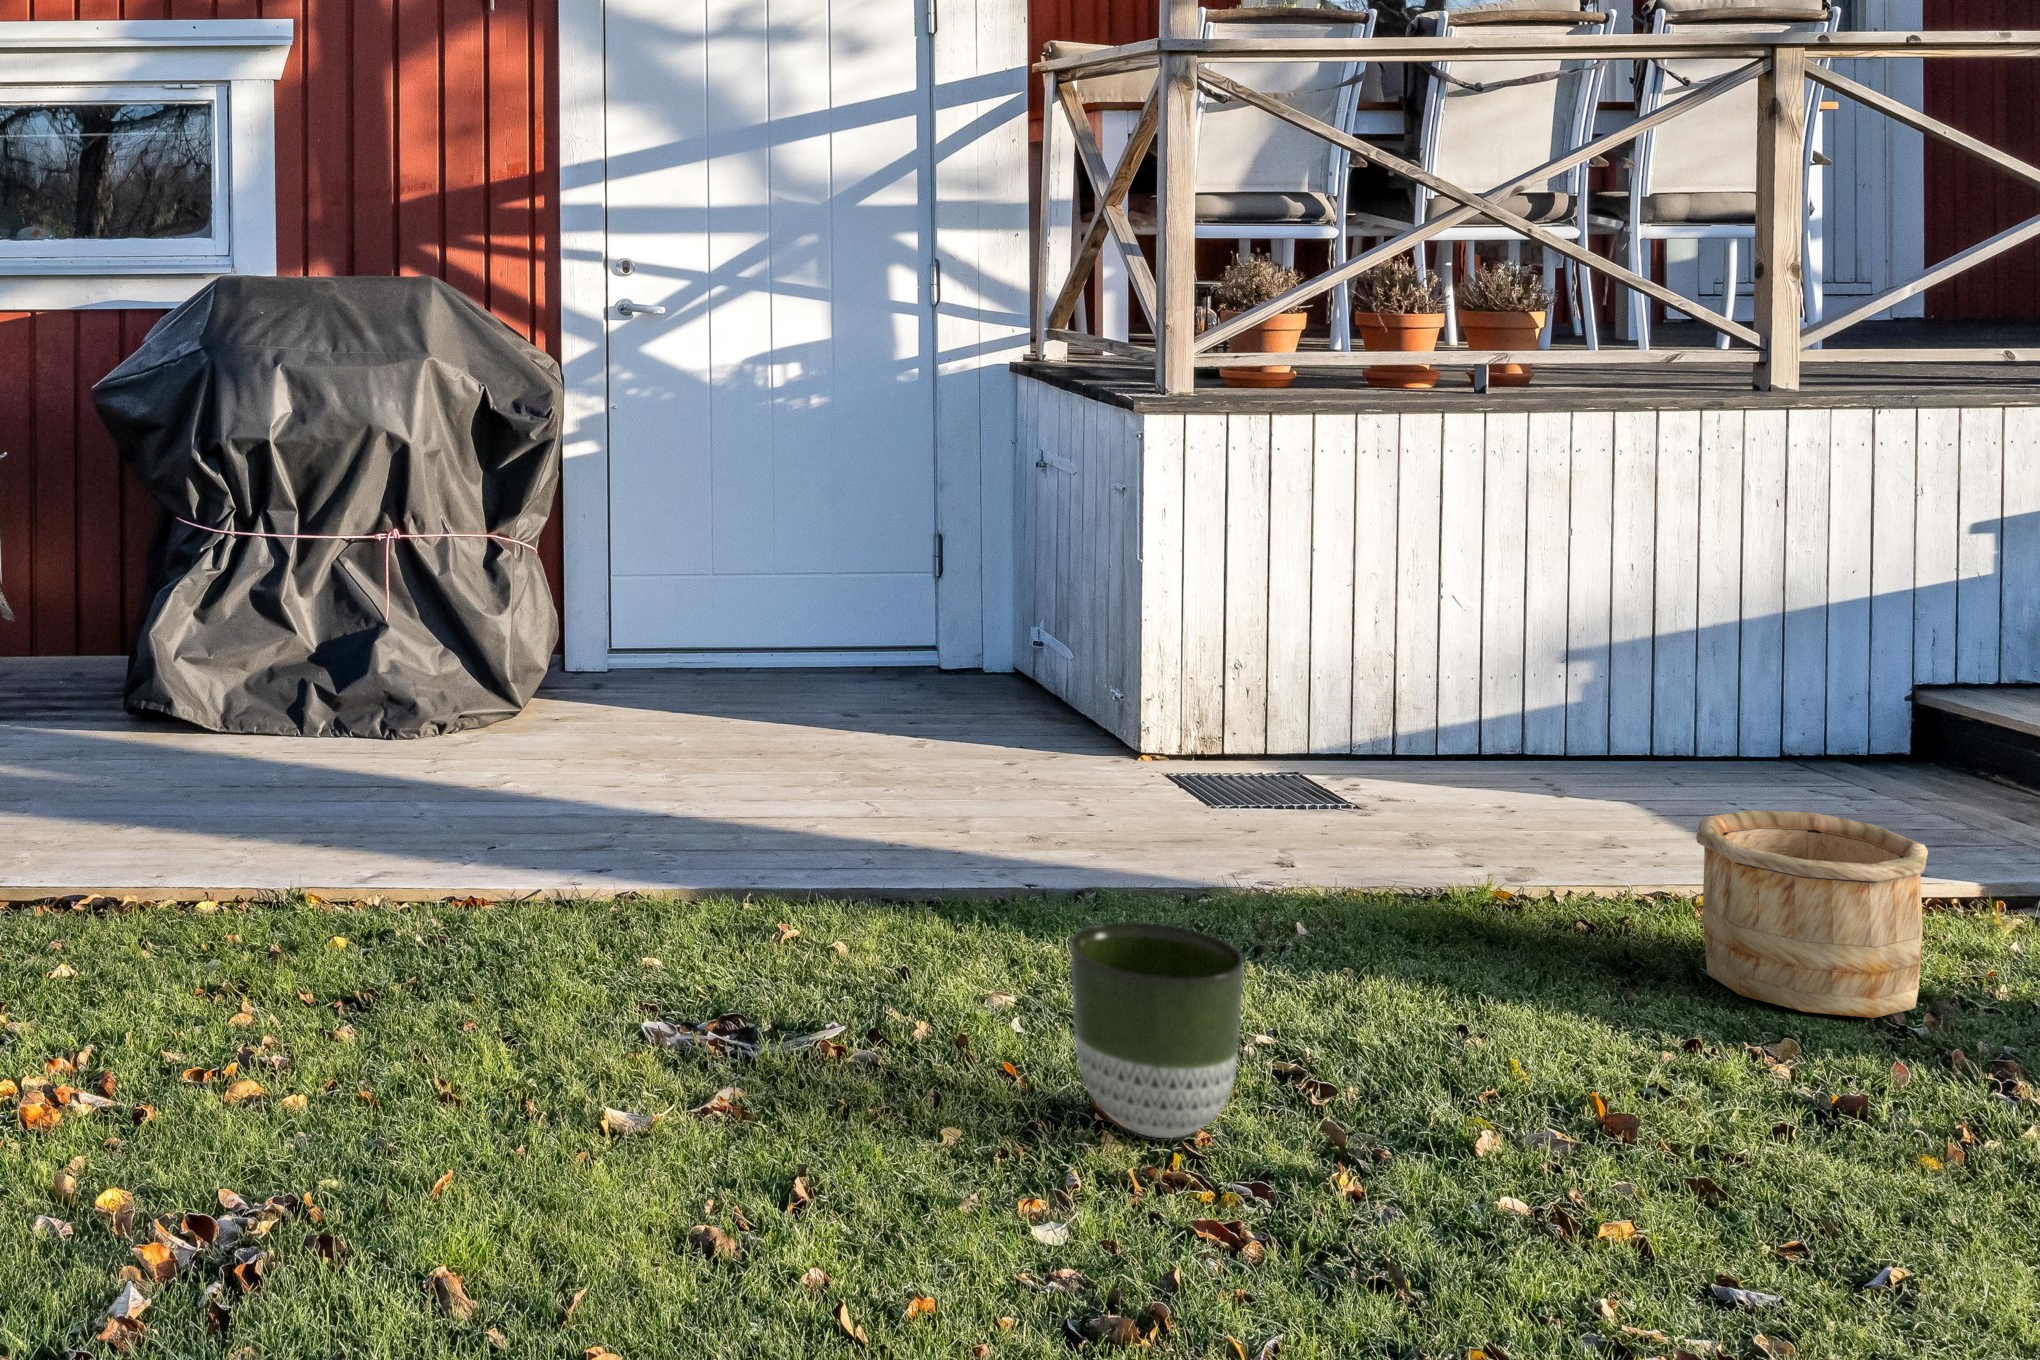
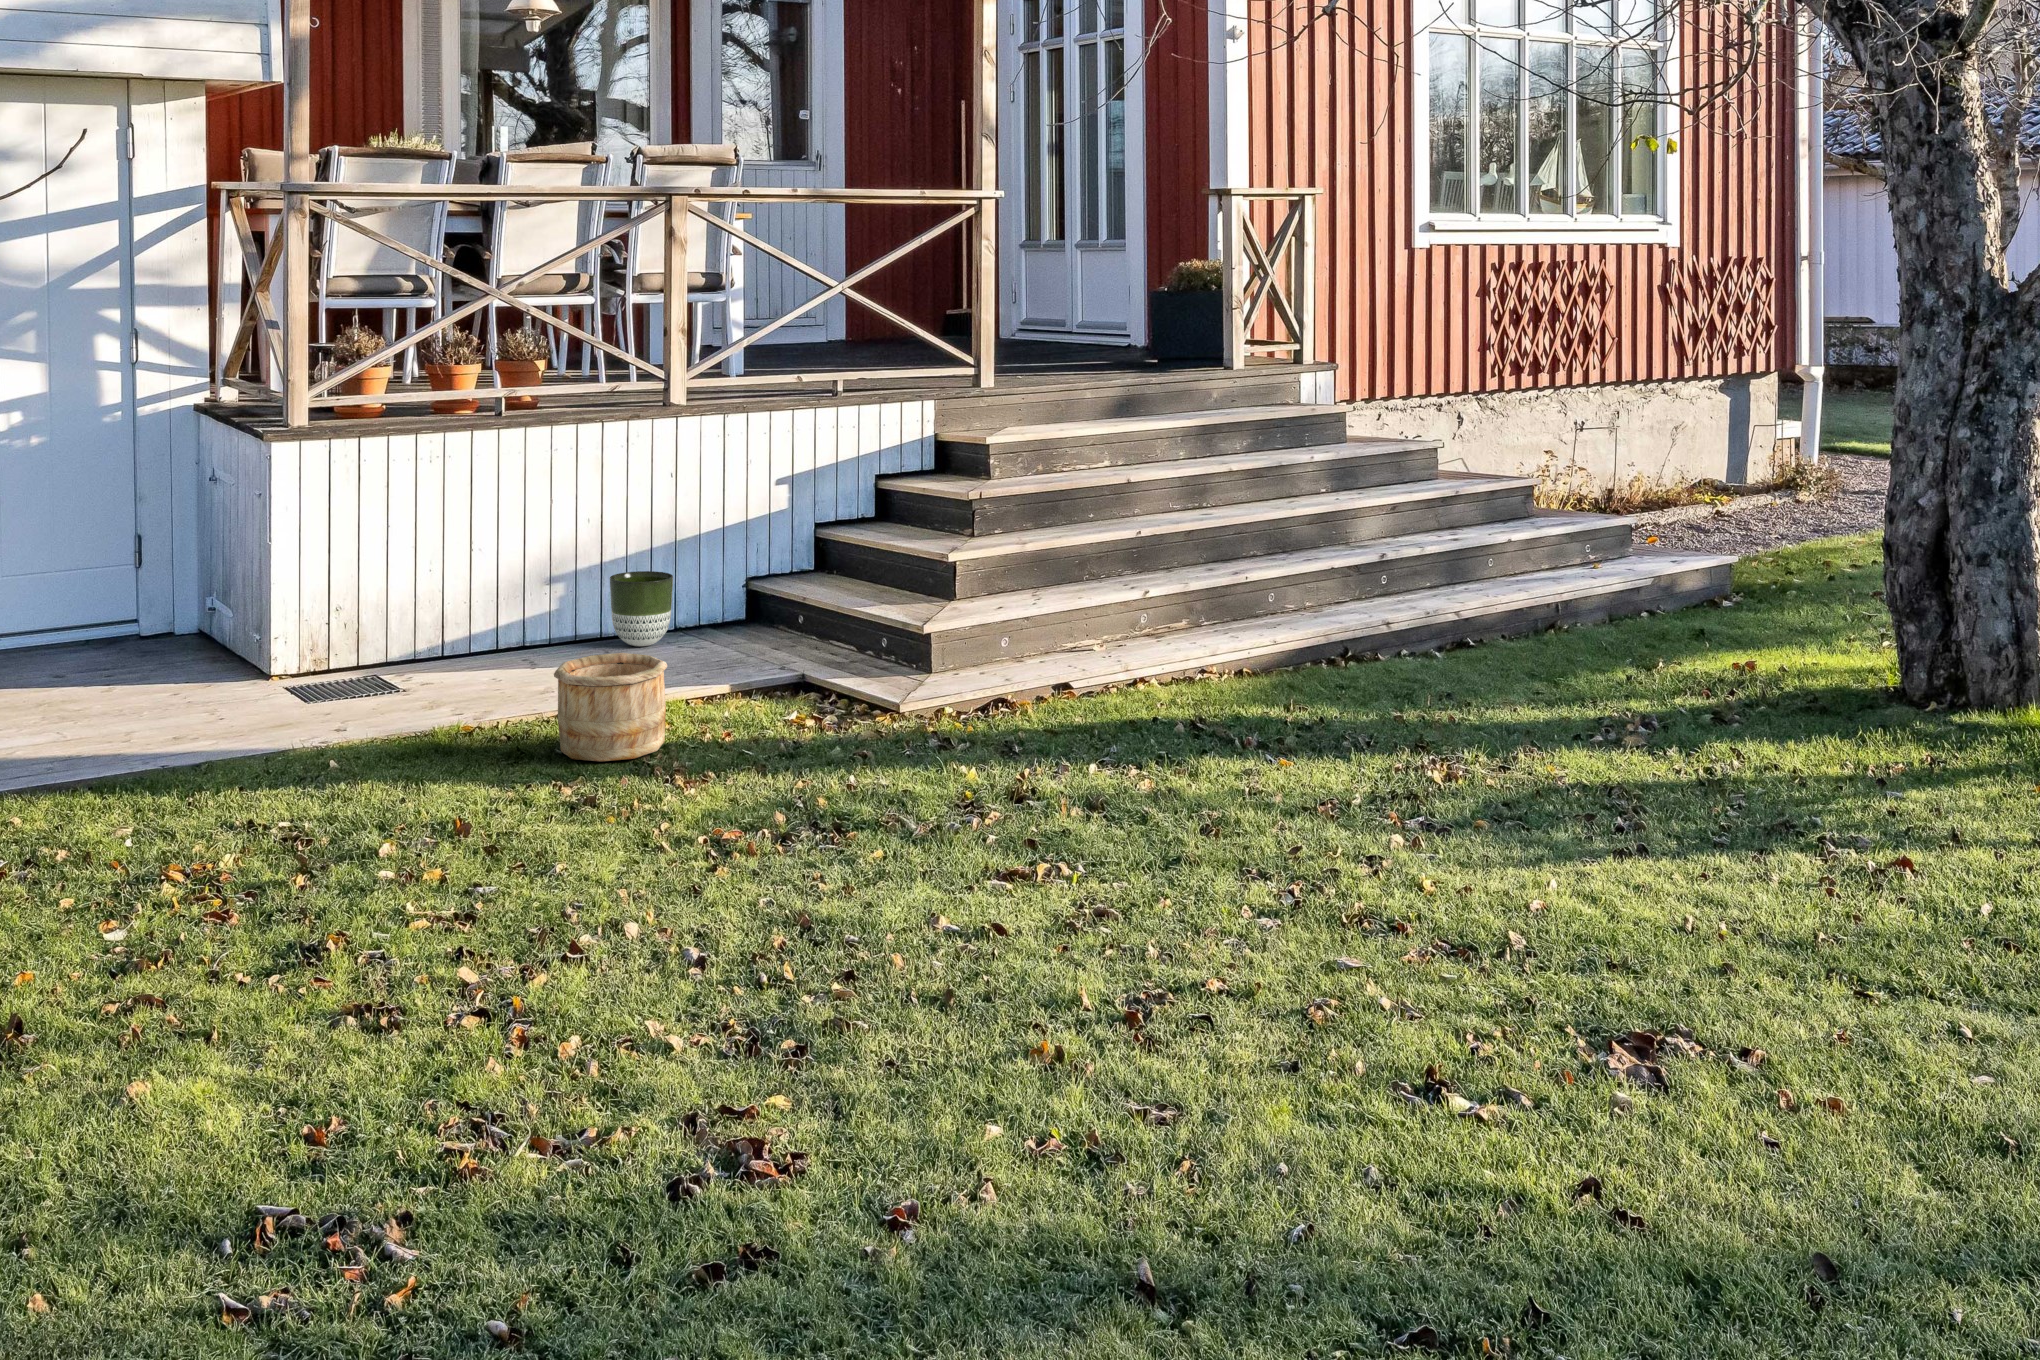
planter: present [1070,922,1244,1138] -> present [610,571,673,646]

